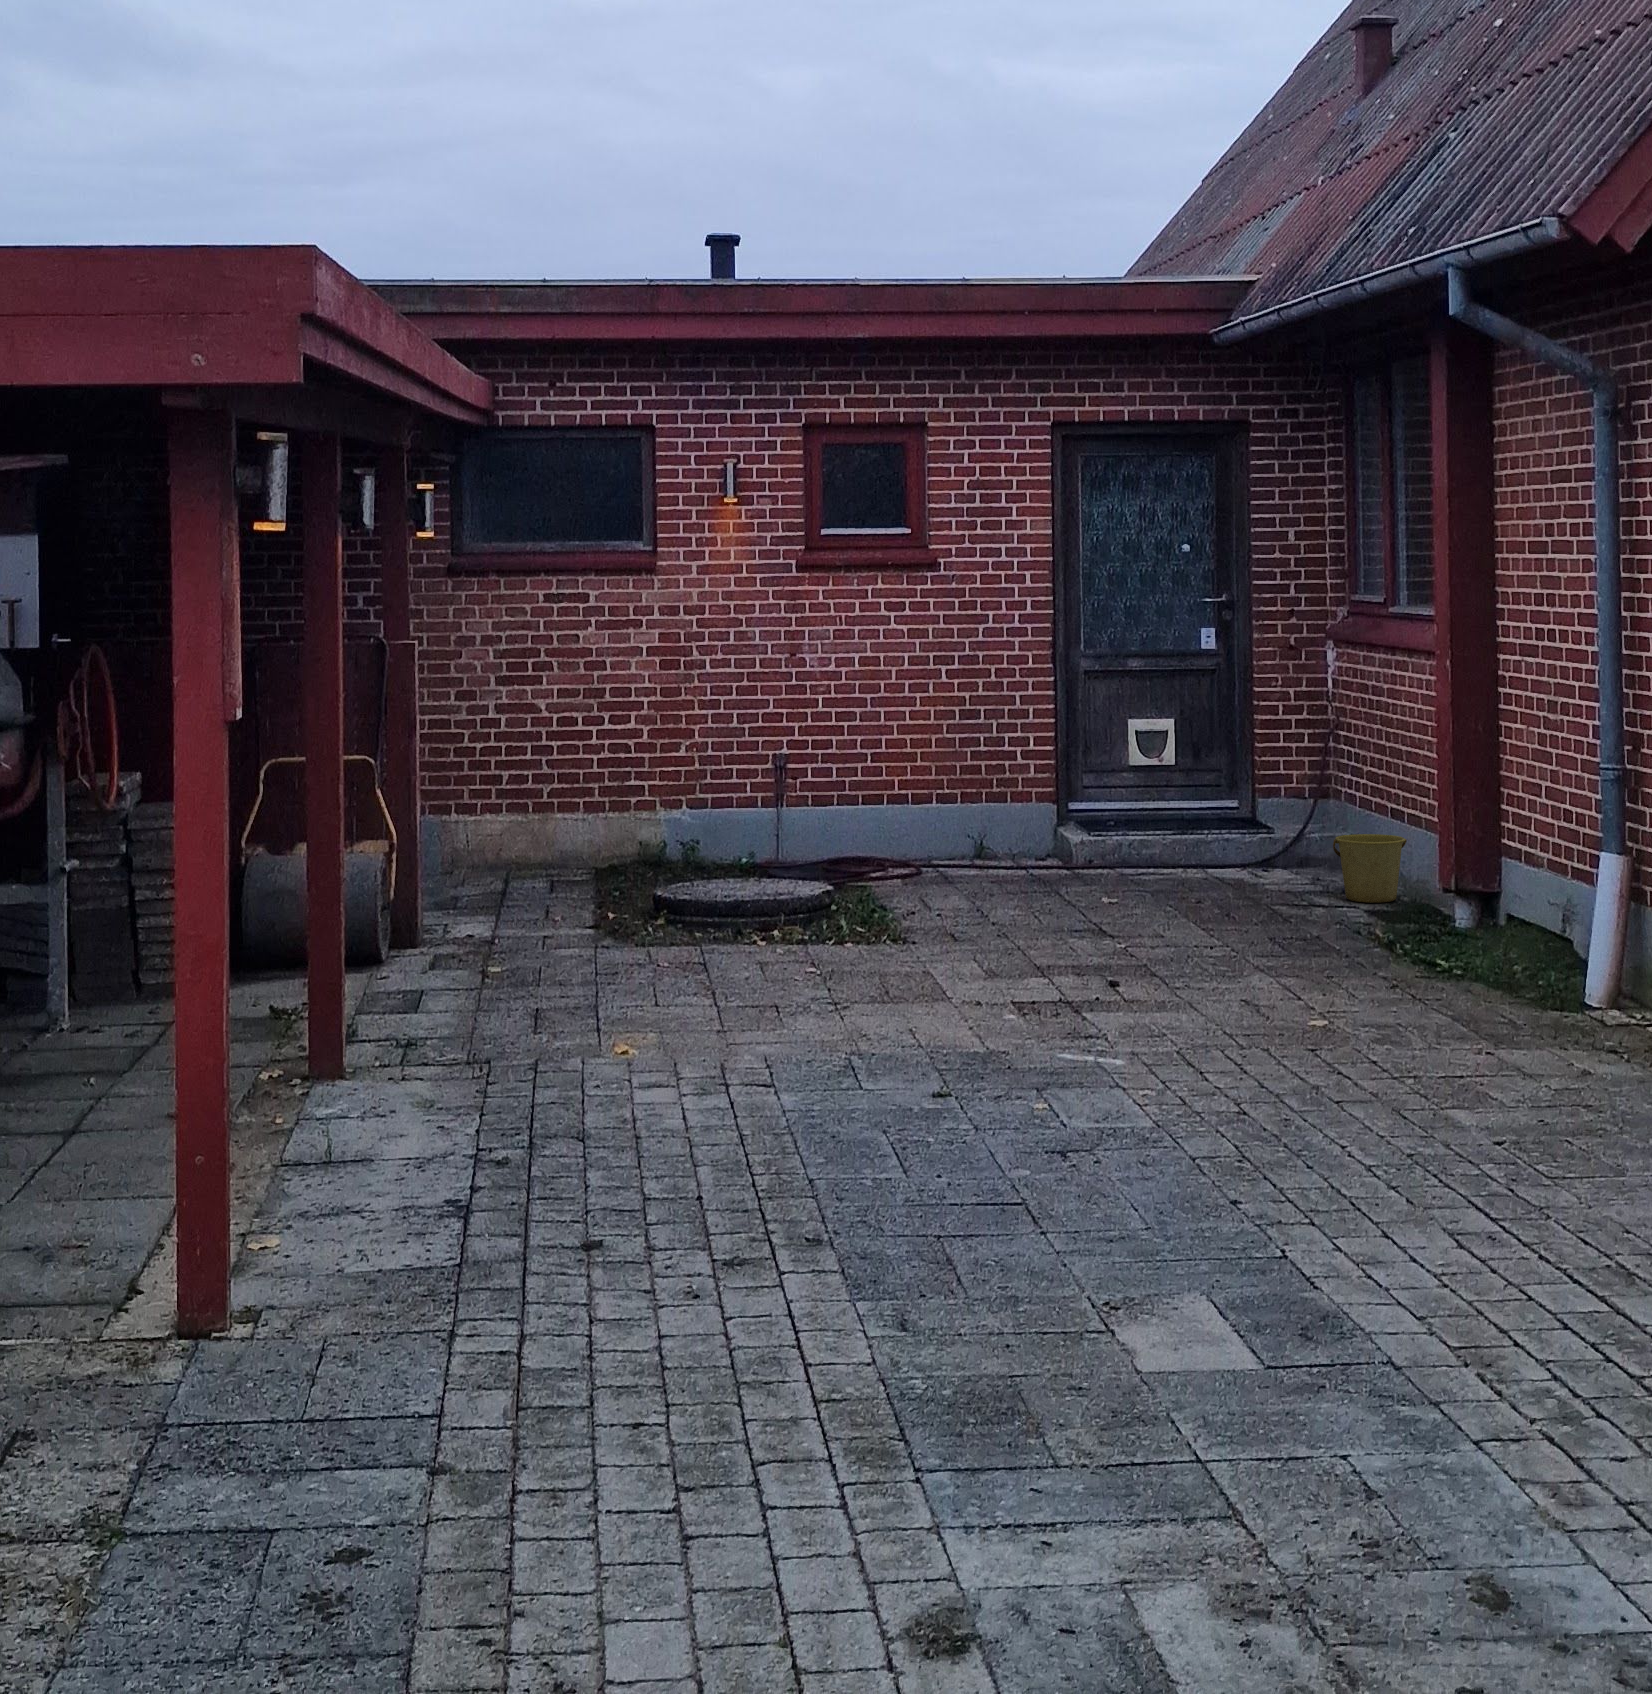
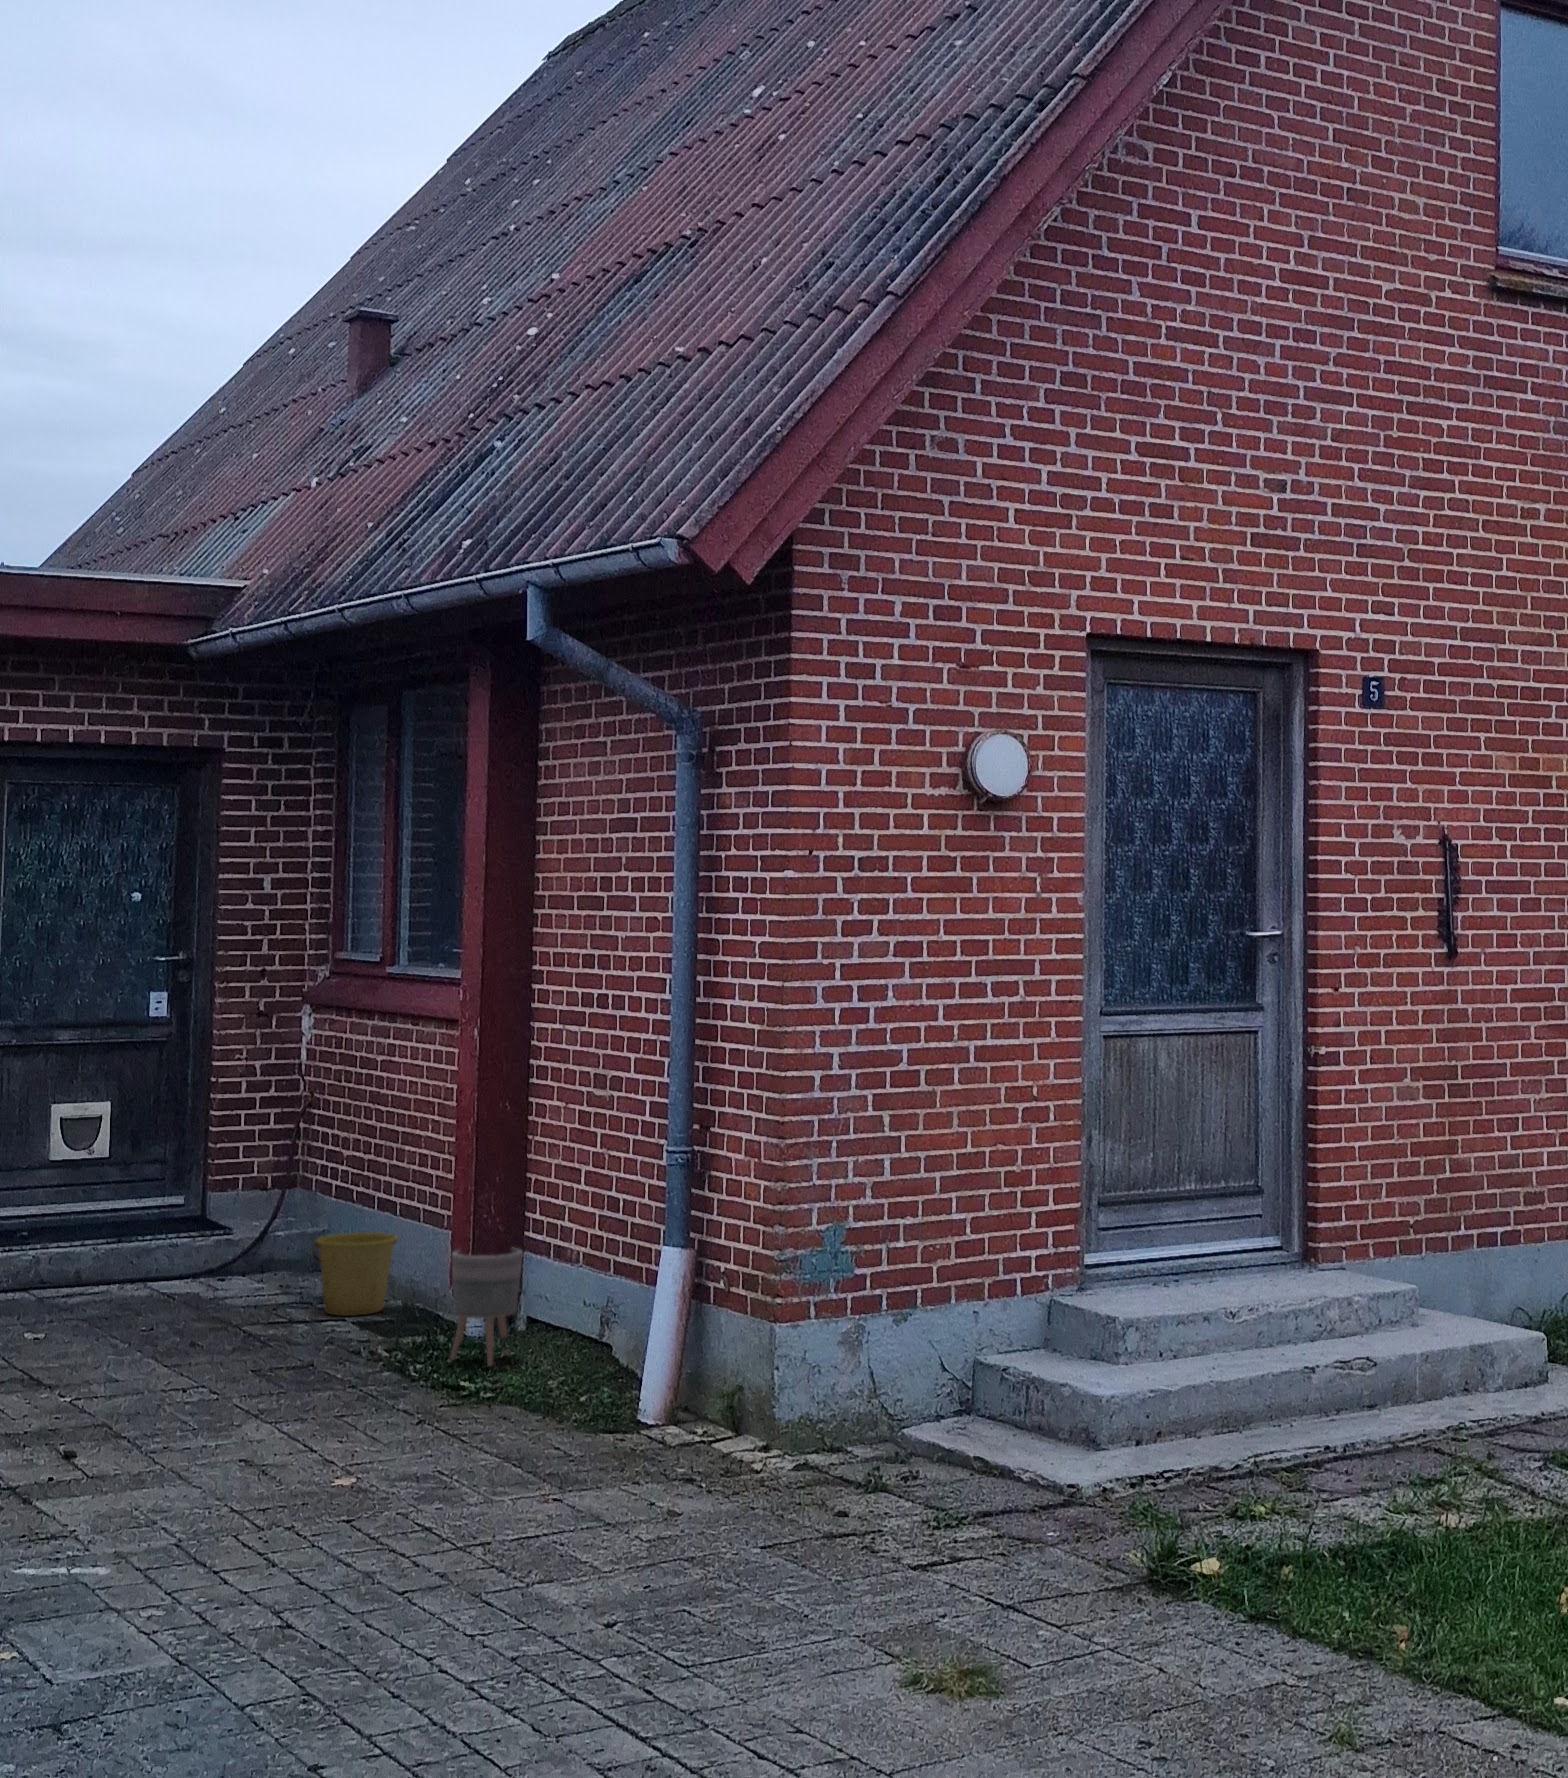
planter: none [1435,848,1498,949] -> present [450,1248,523,1366]

